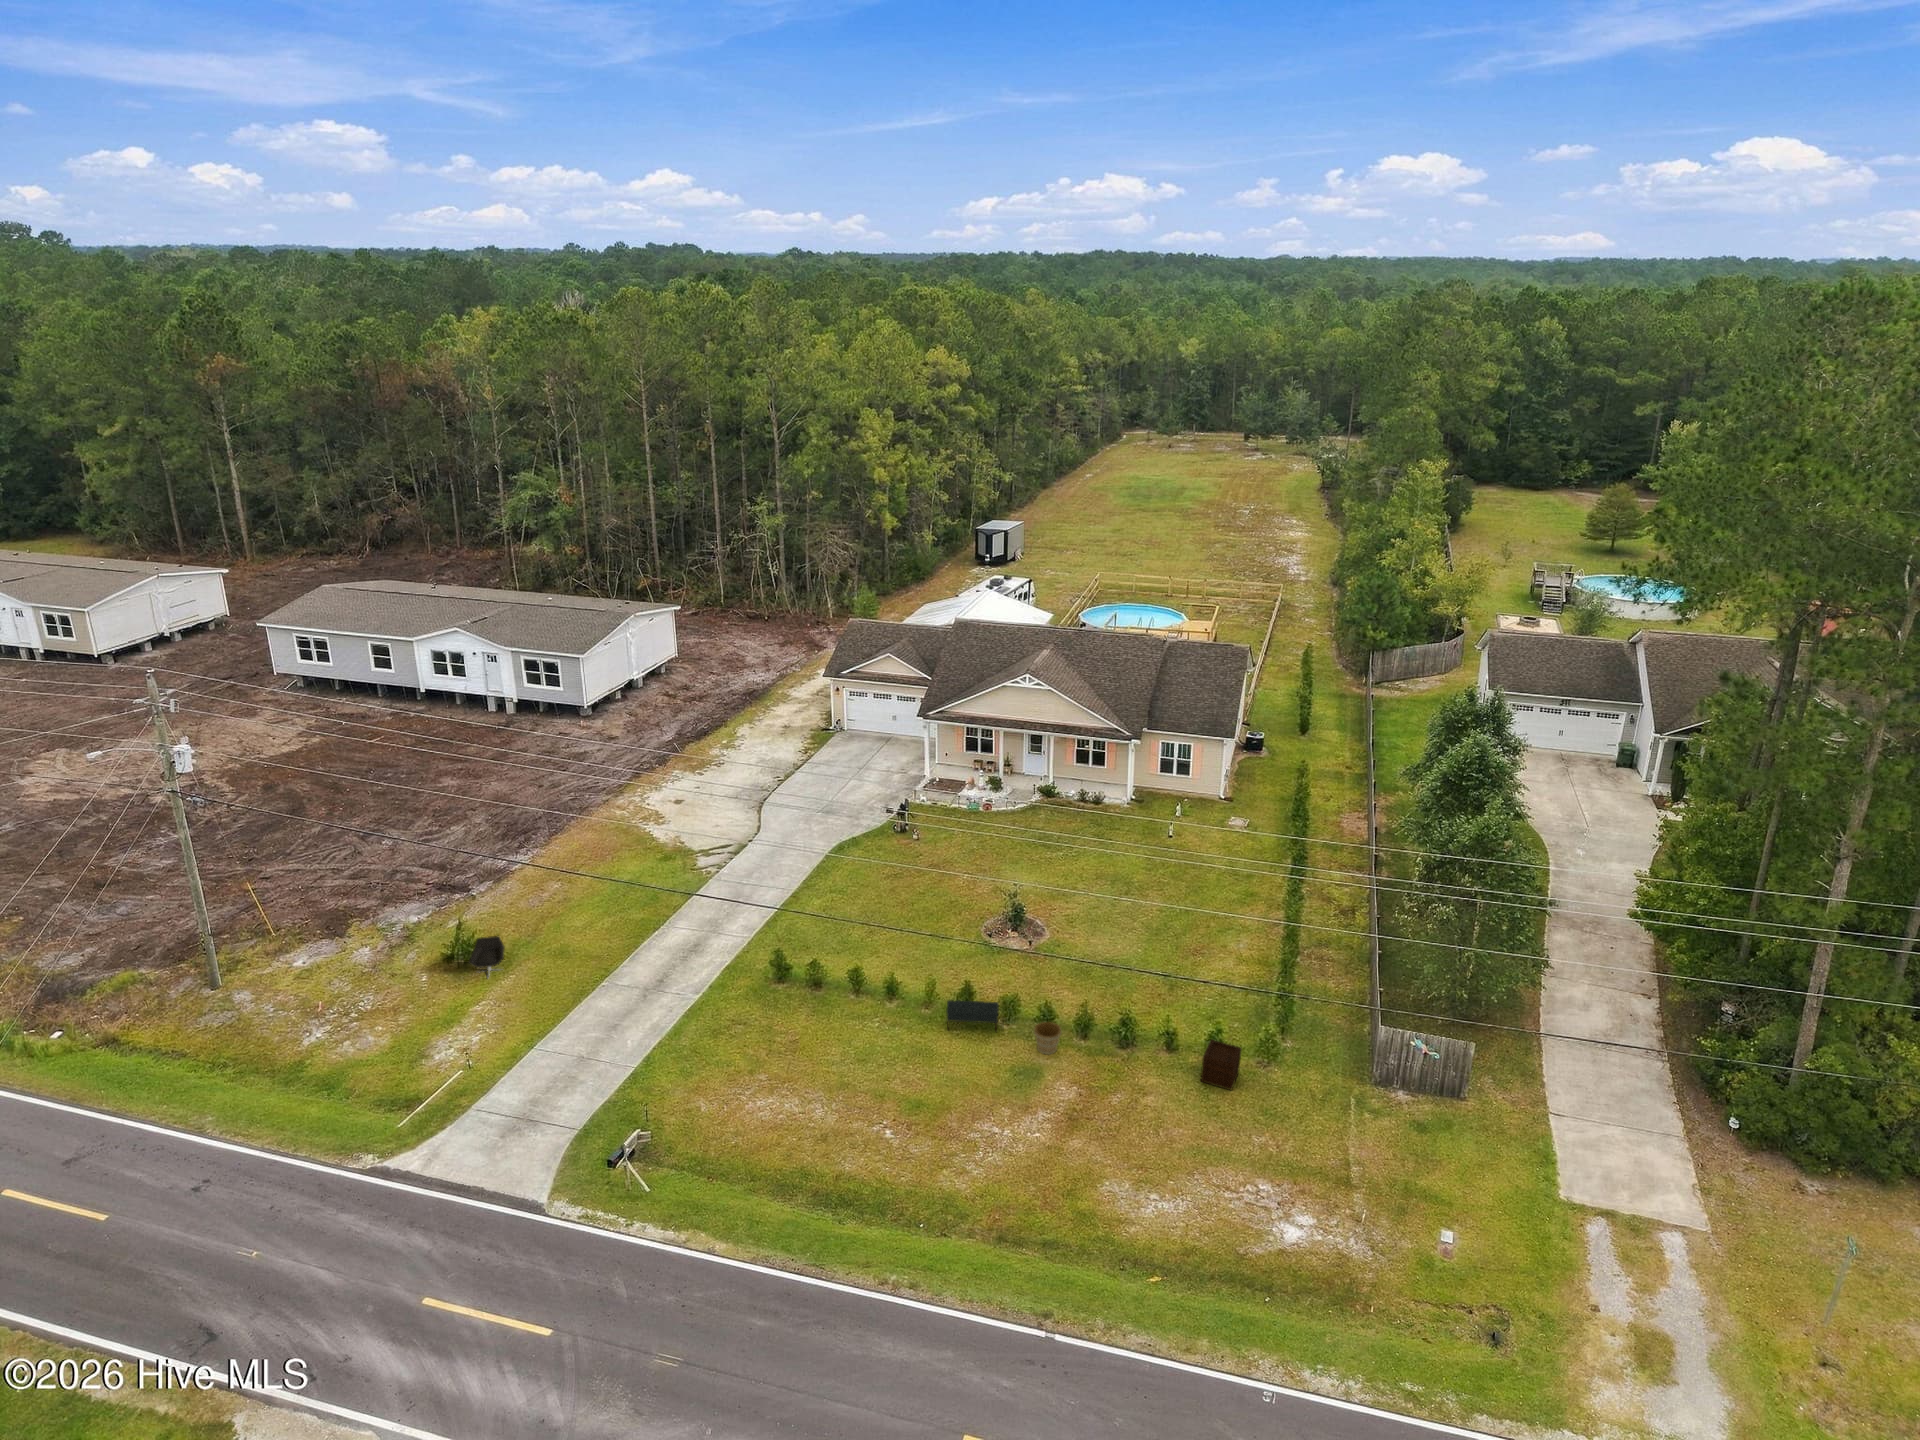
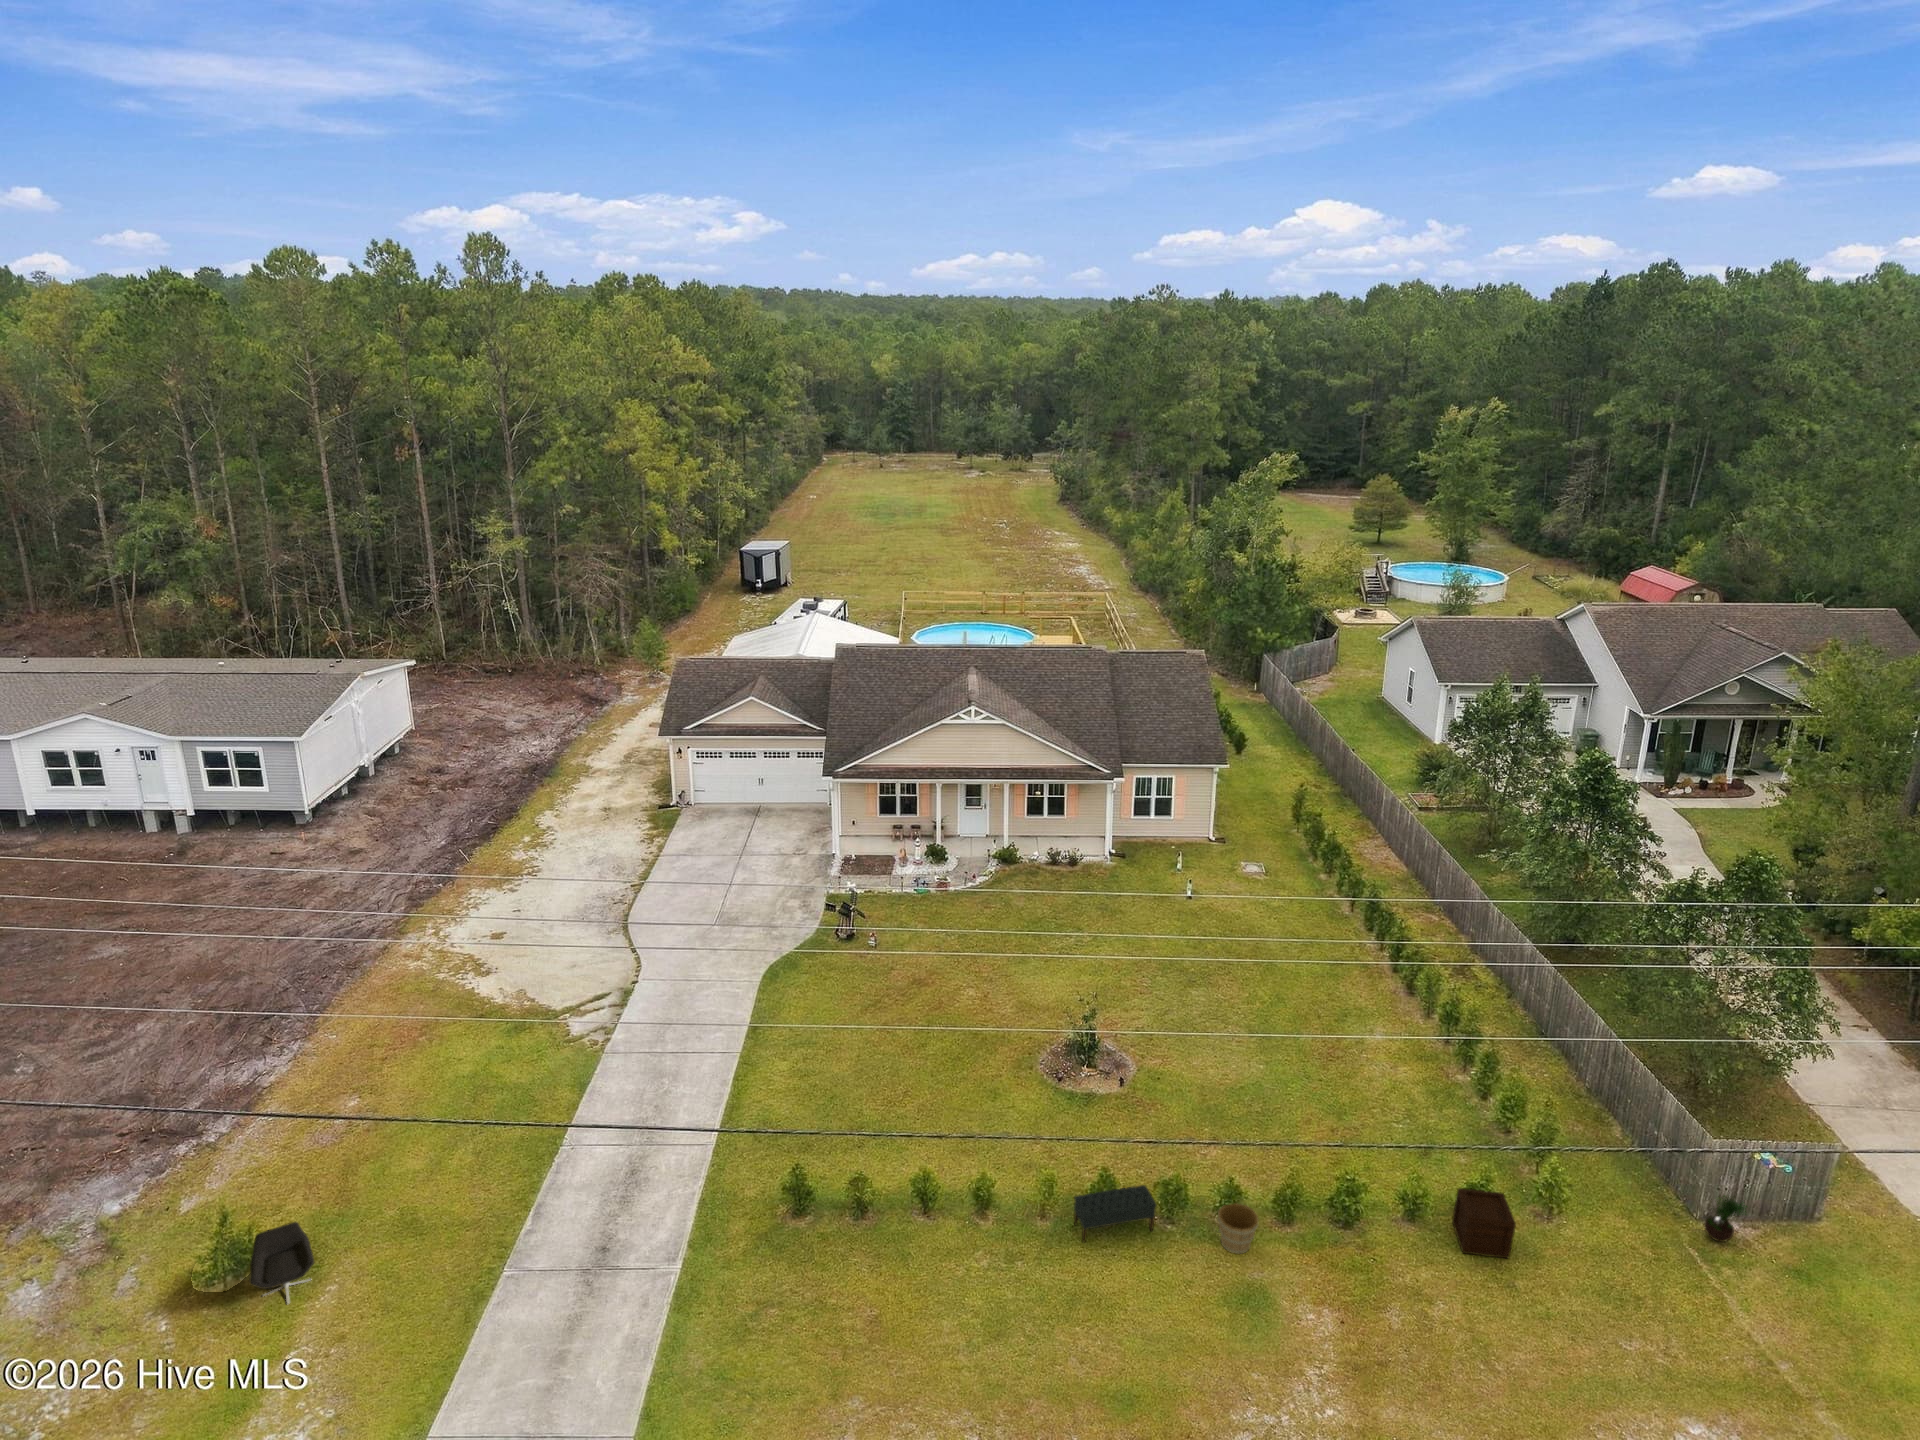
potted tree: none [1391,1075,1419,1111] -> present [1704,1196,1747,1242]

